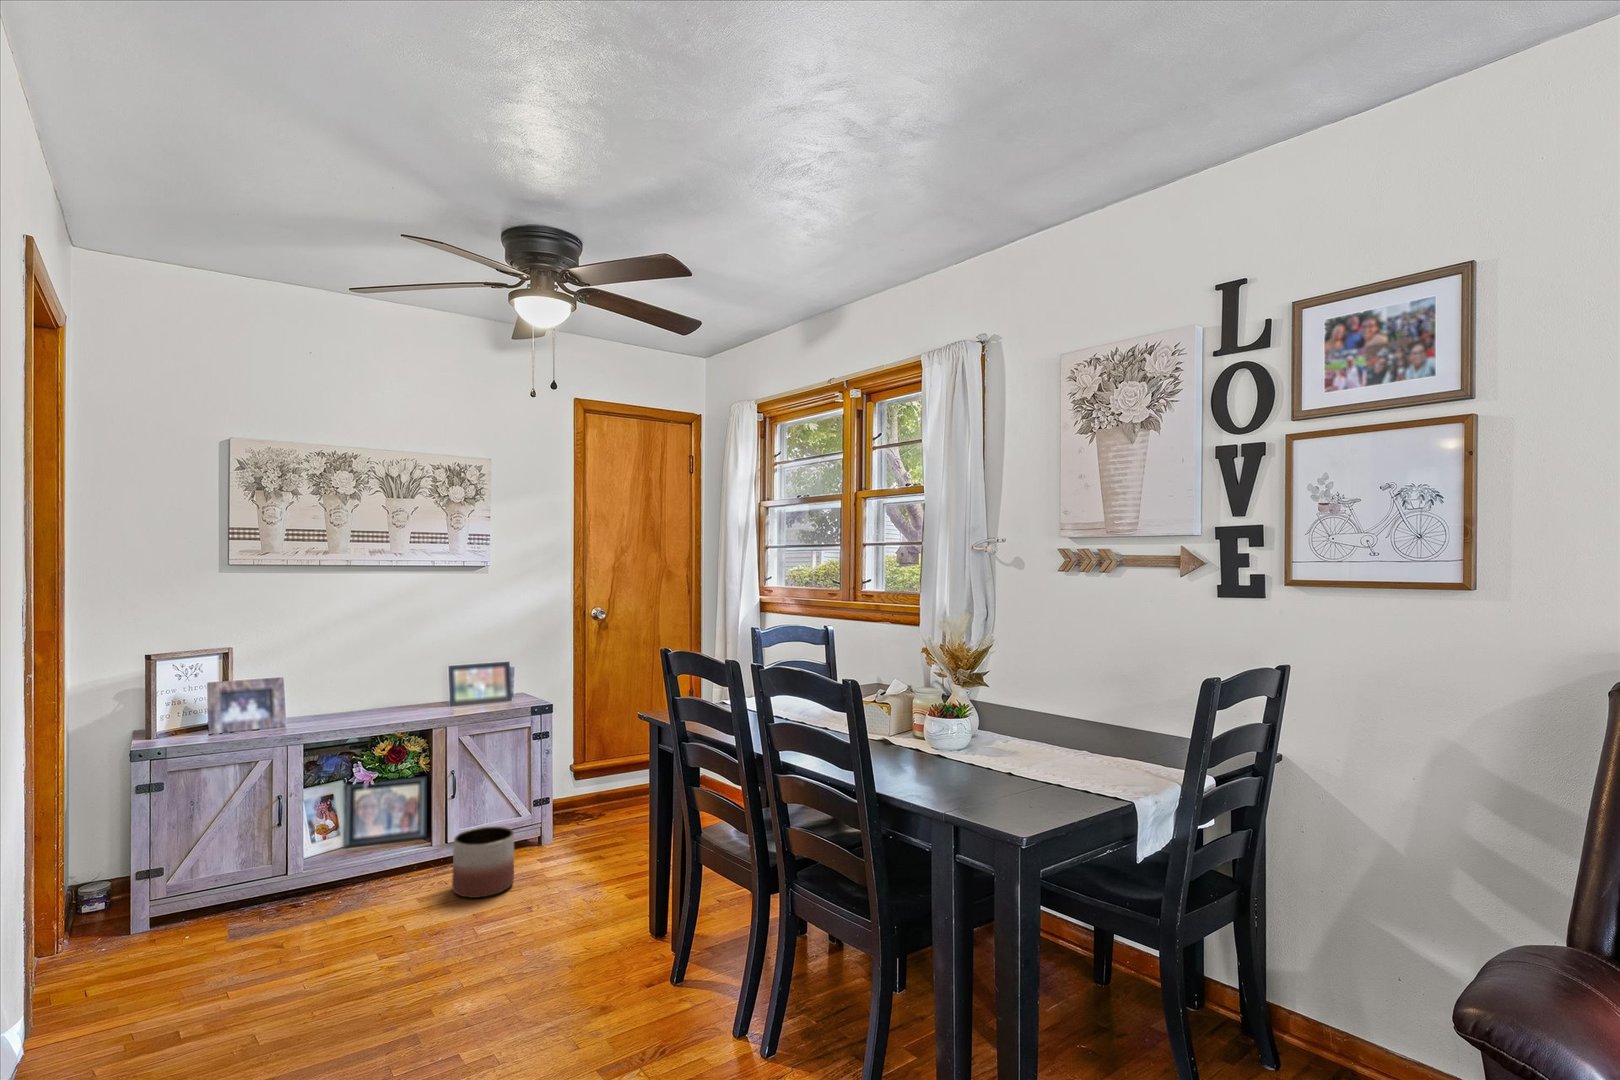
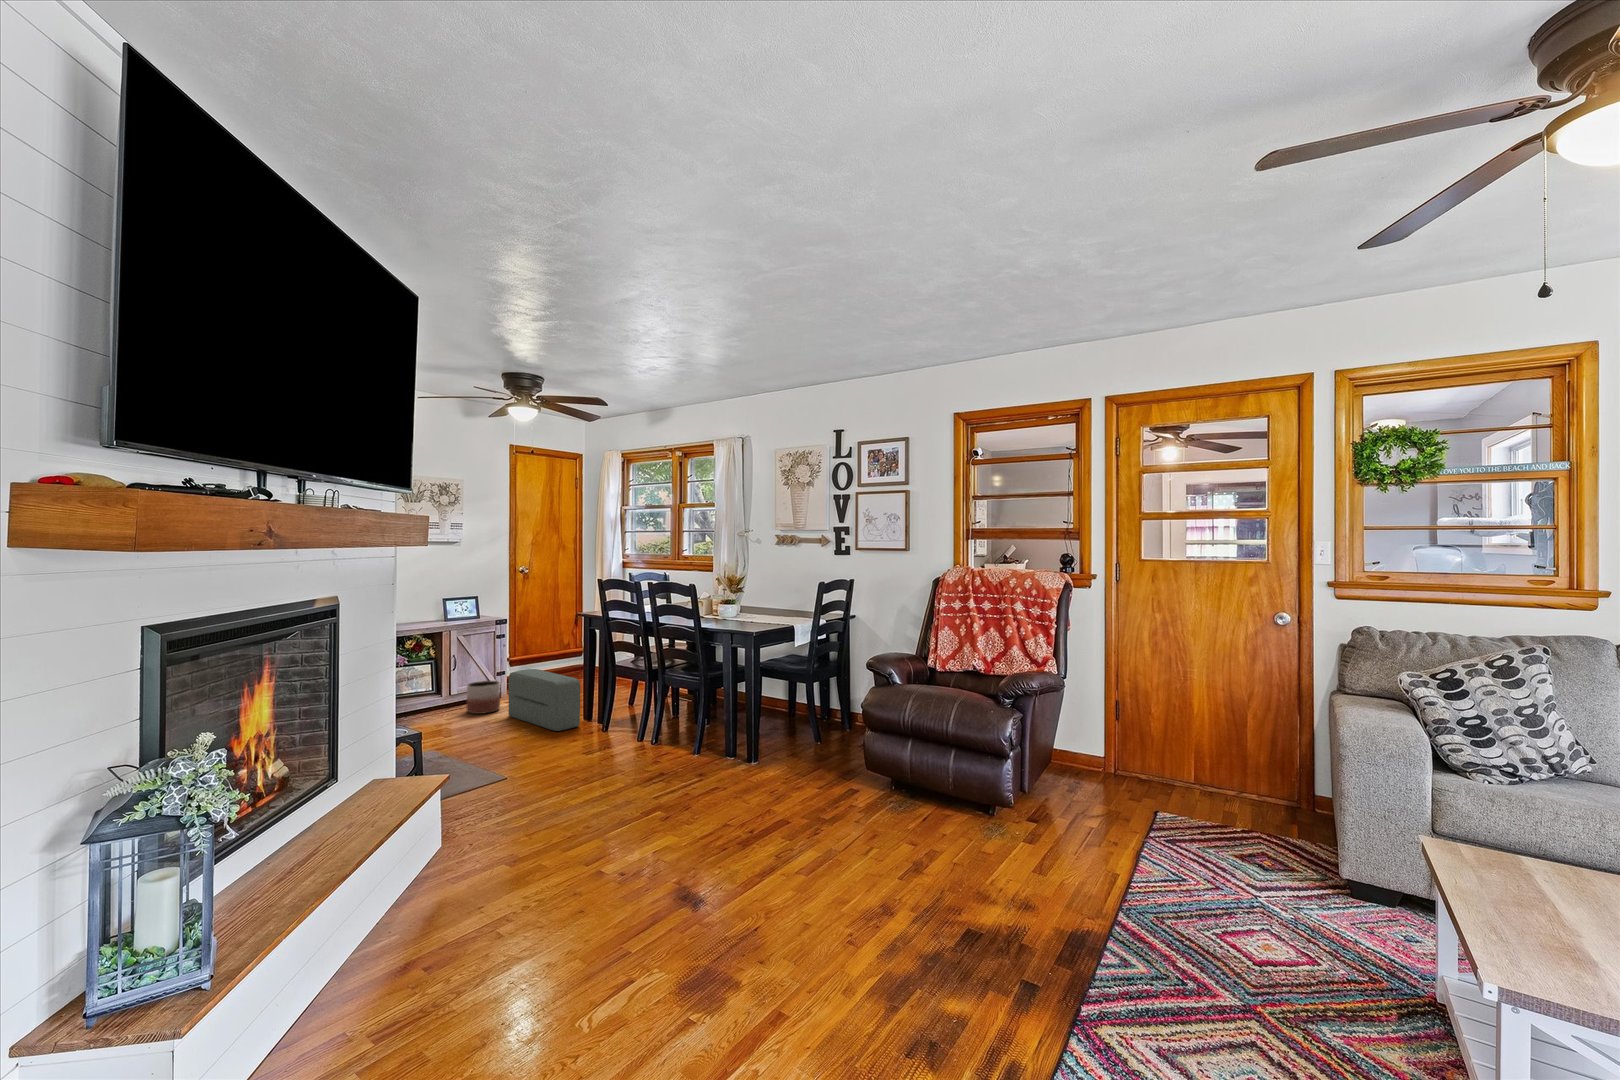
pouf: none [516,817,629,983] -> present [509,669,580,731]

